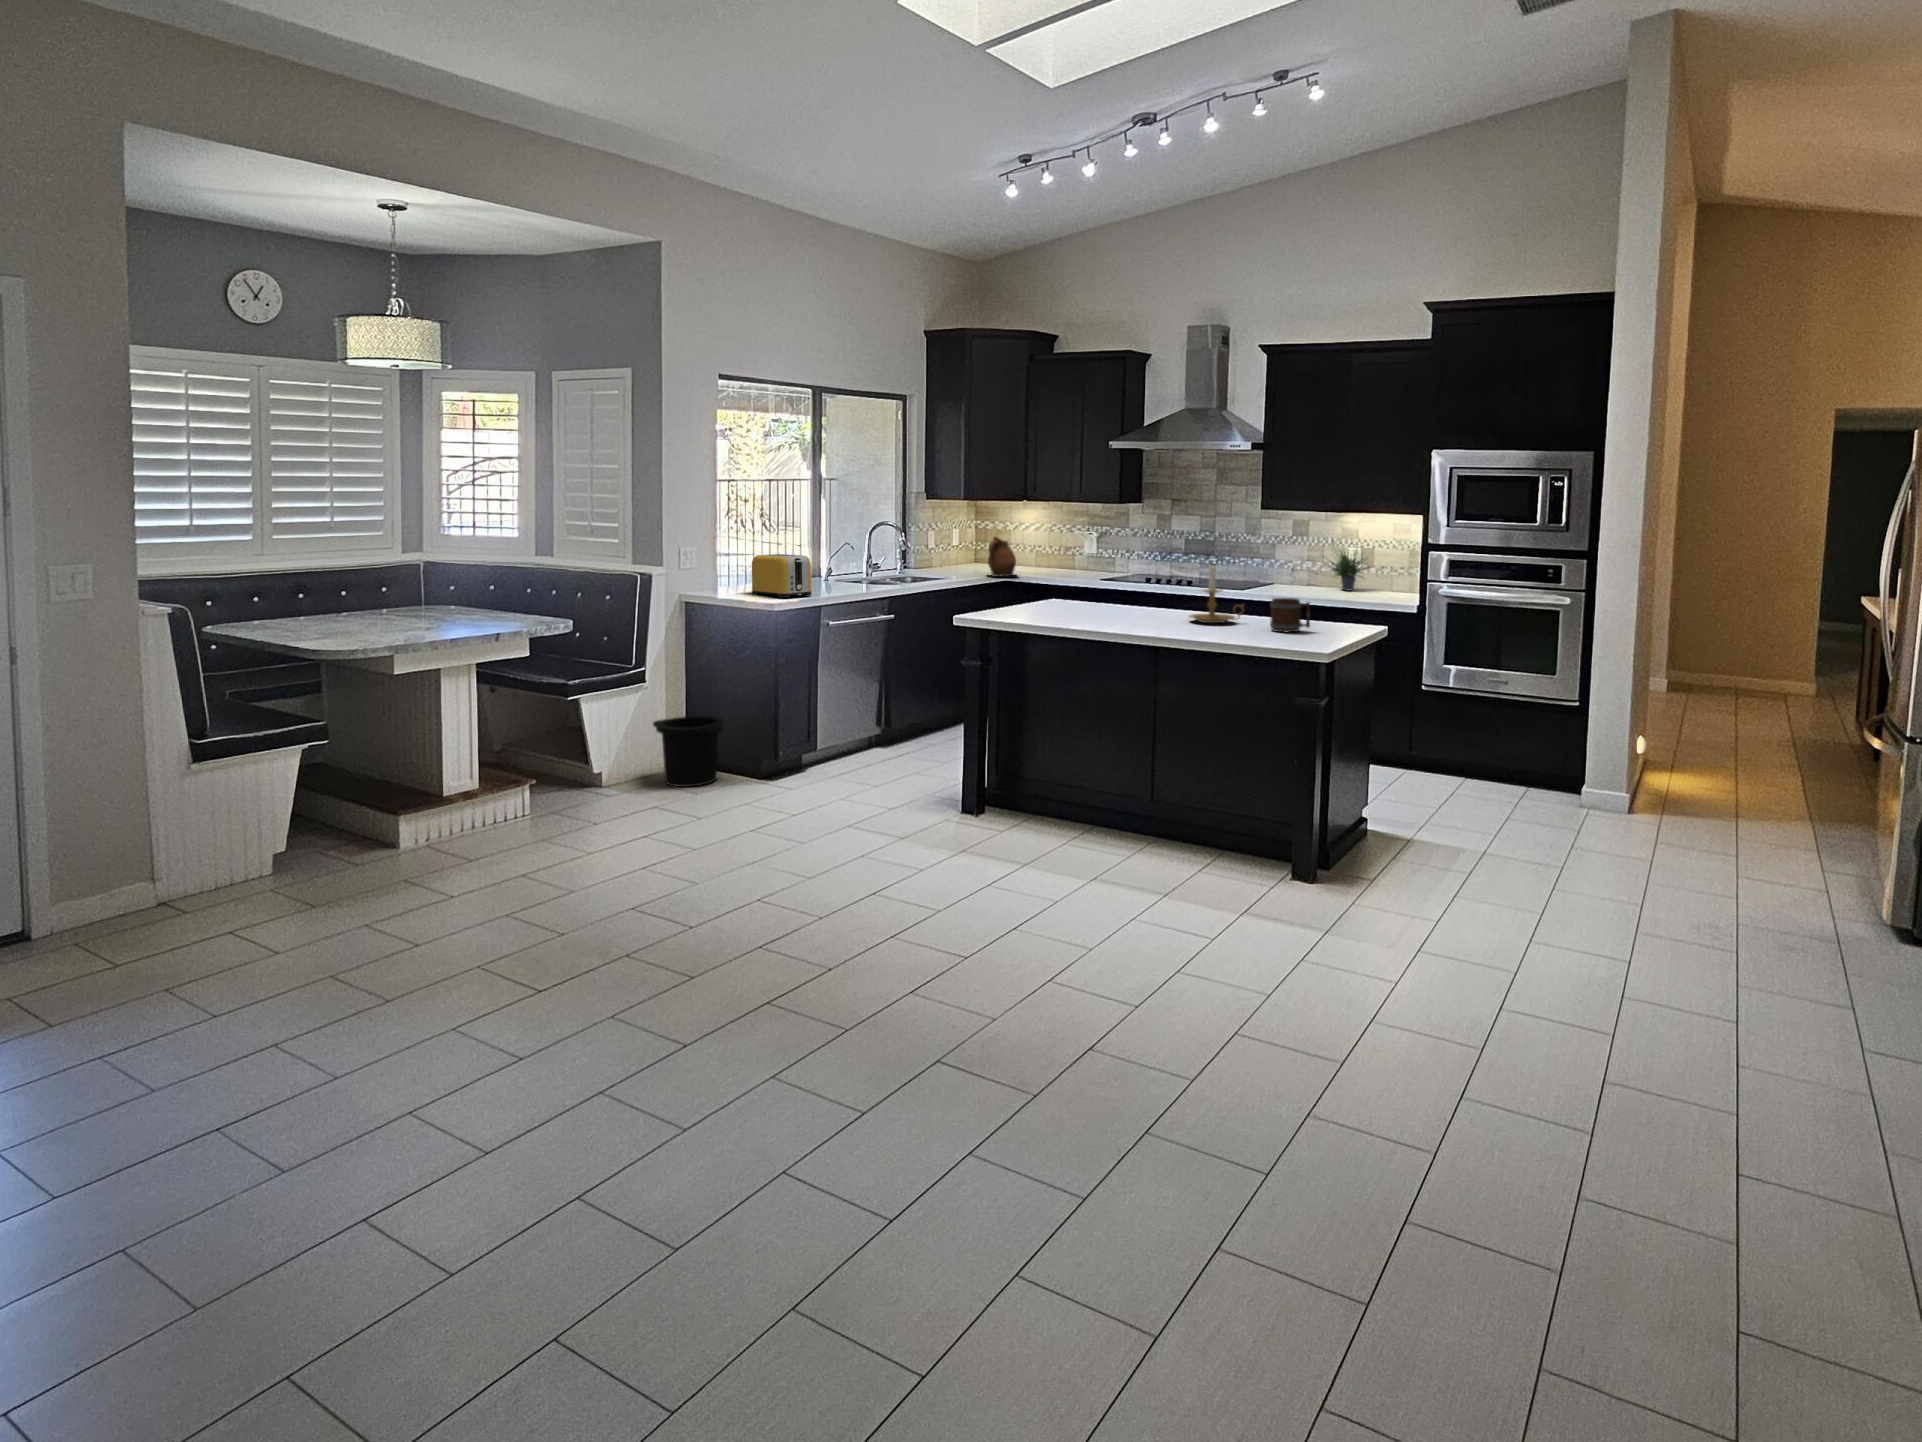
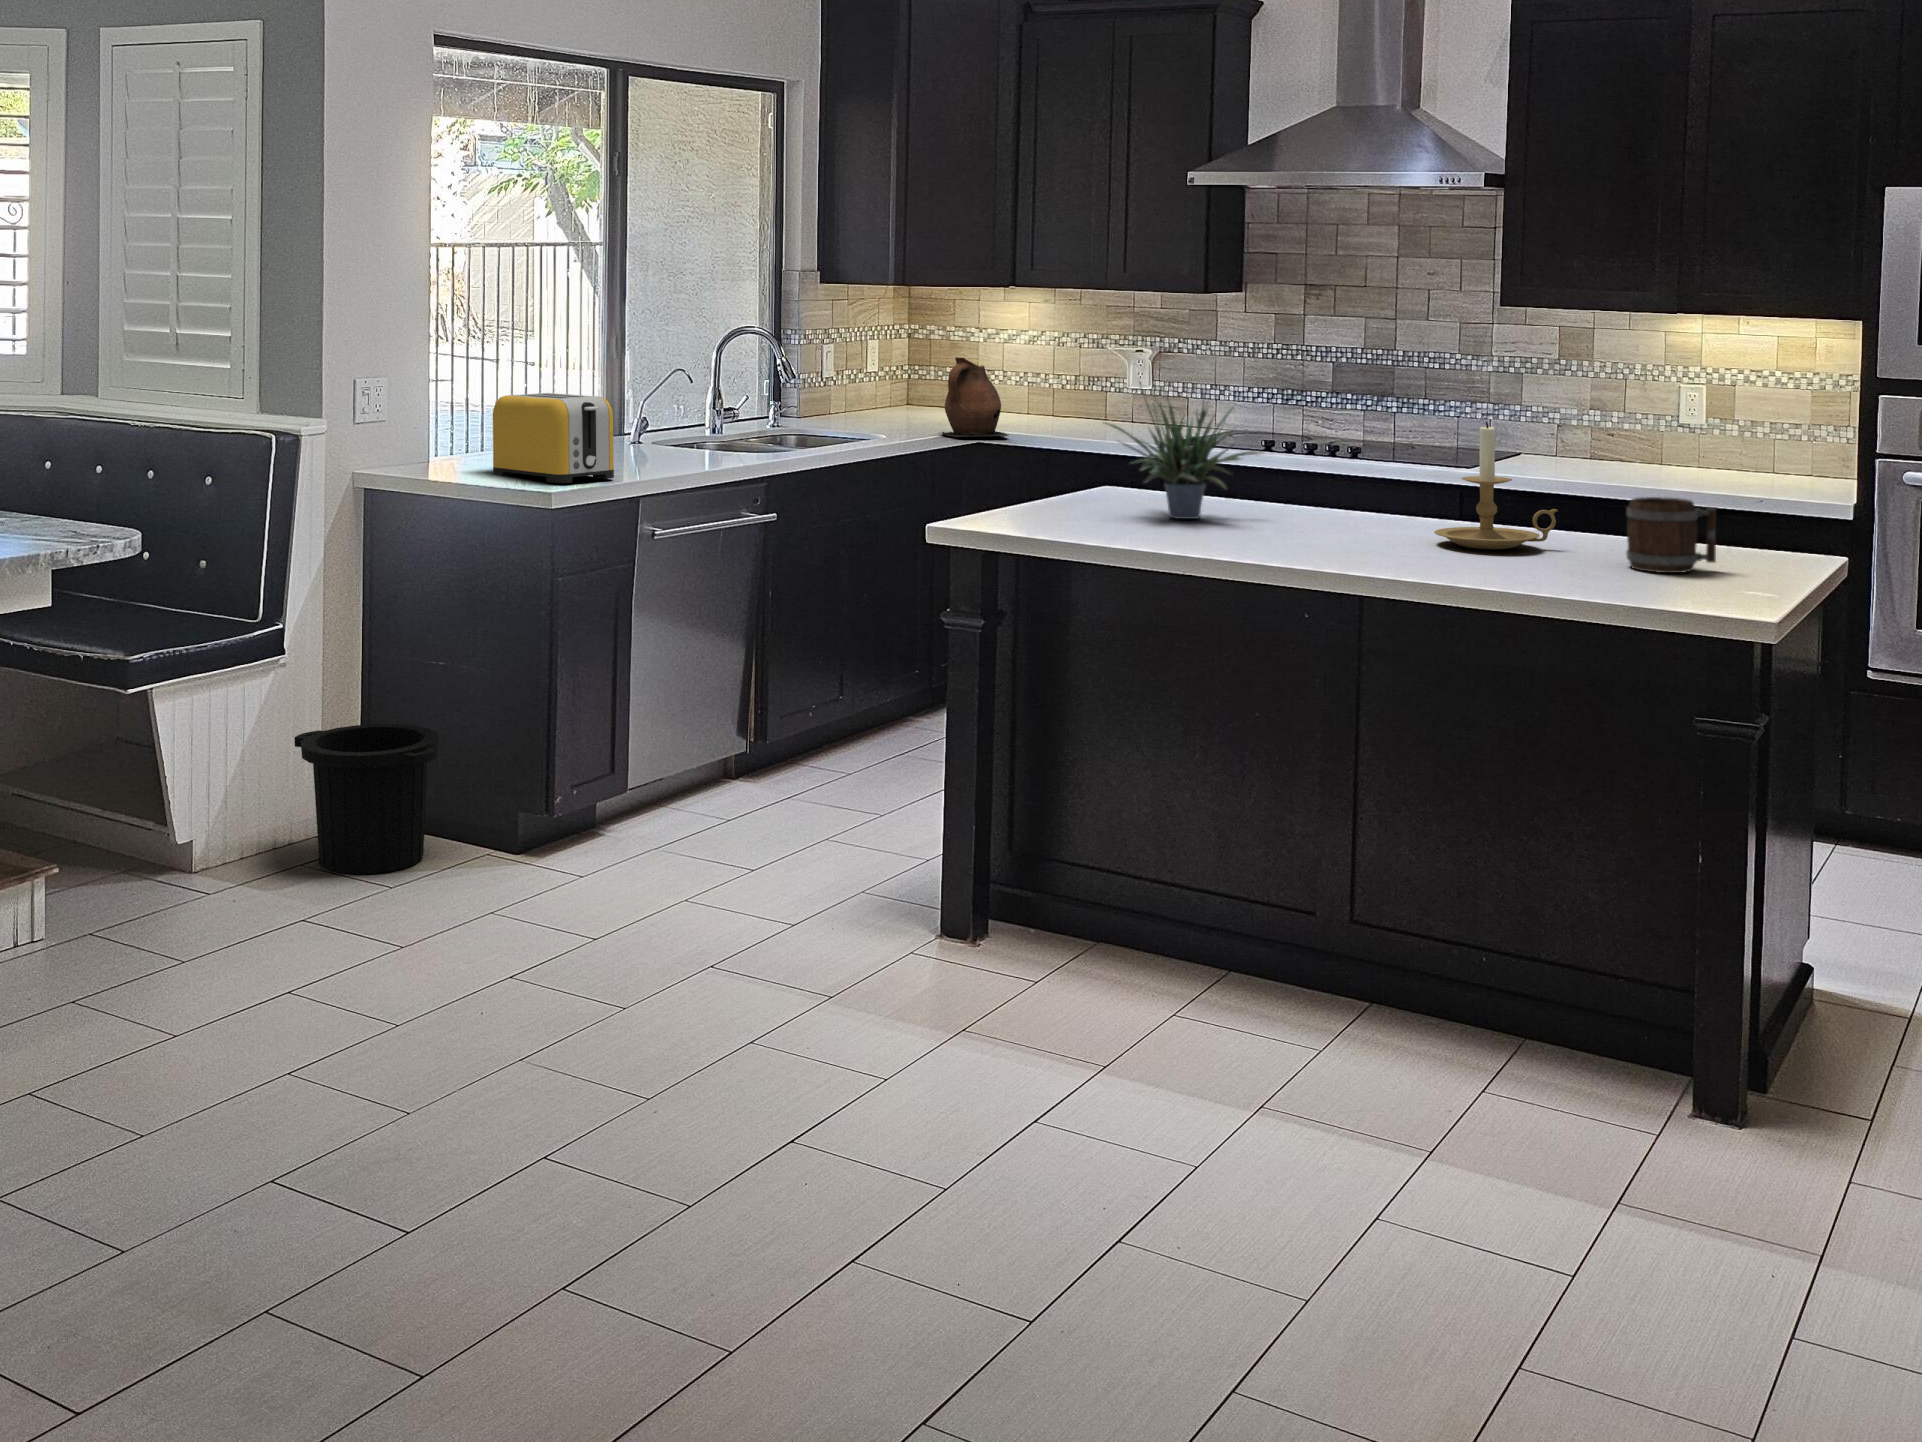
potted plant: present [1332,548,1372,591] -> present [1105,387,1262,519]

